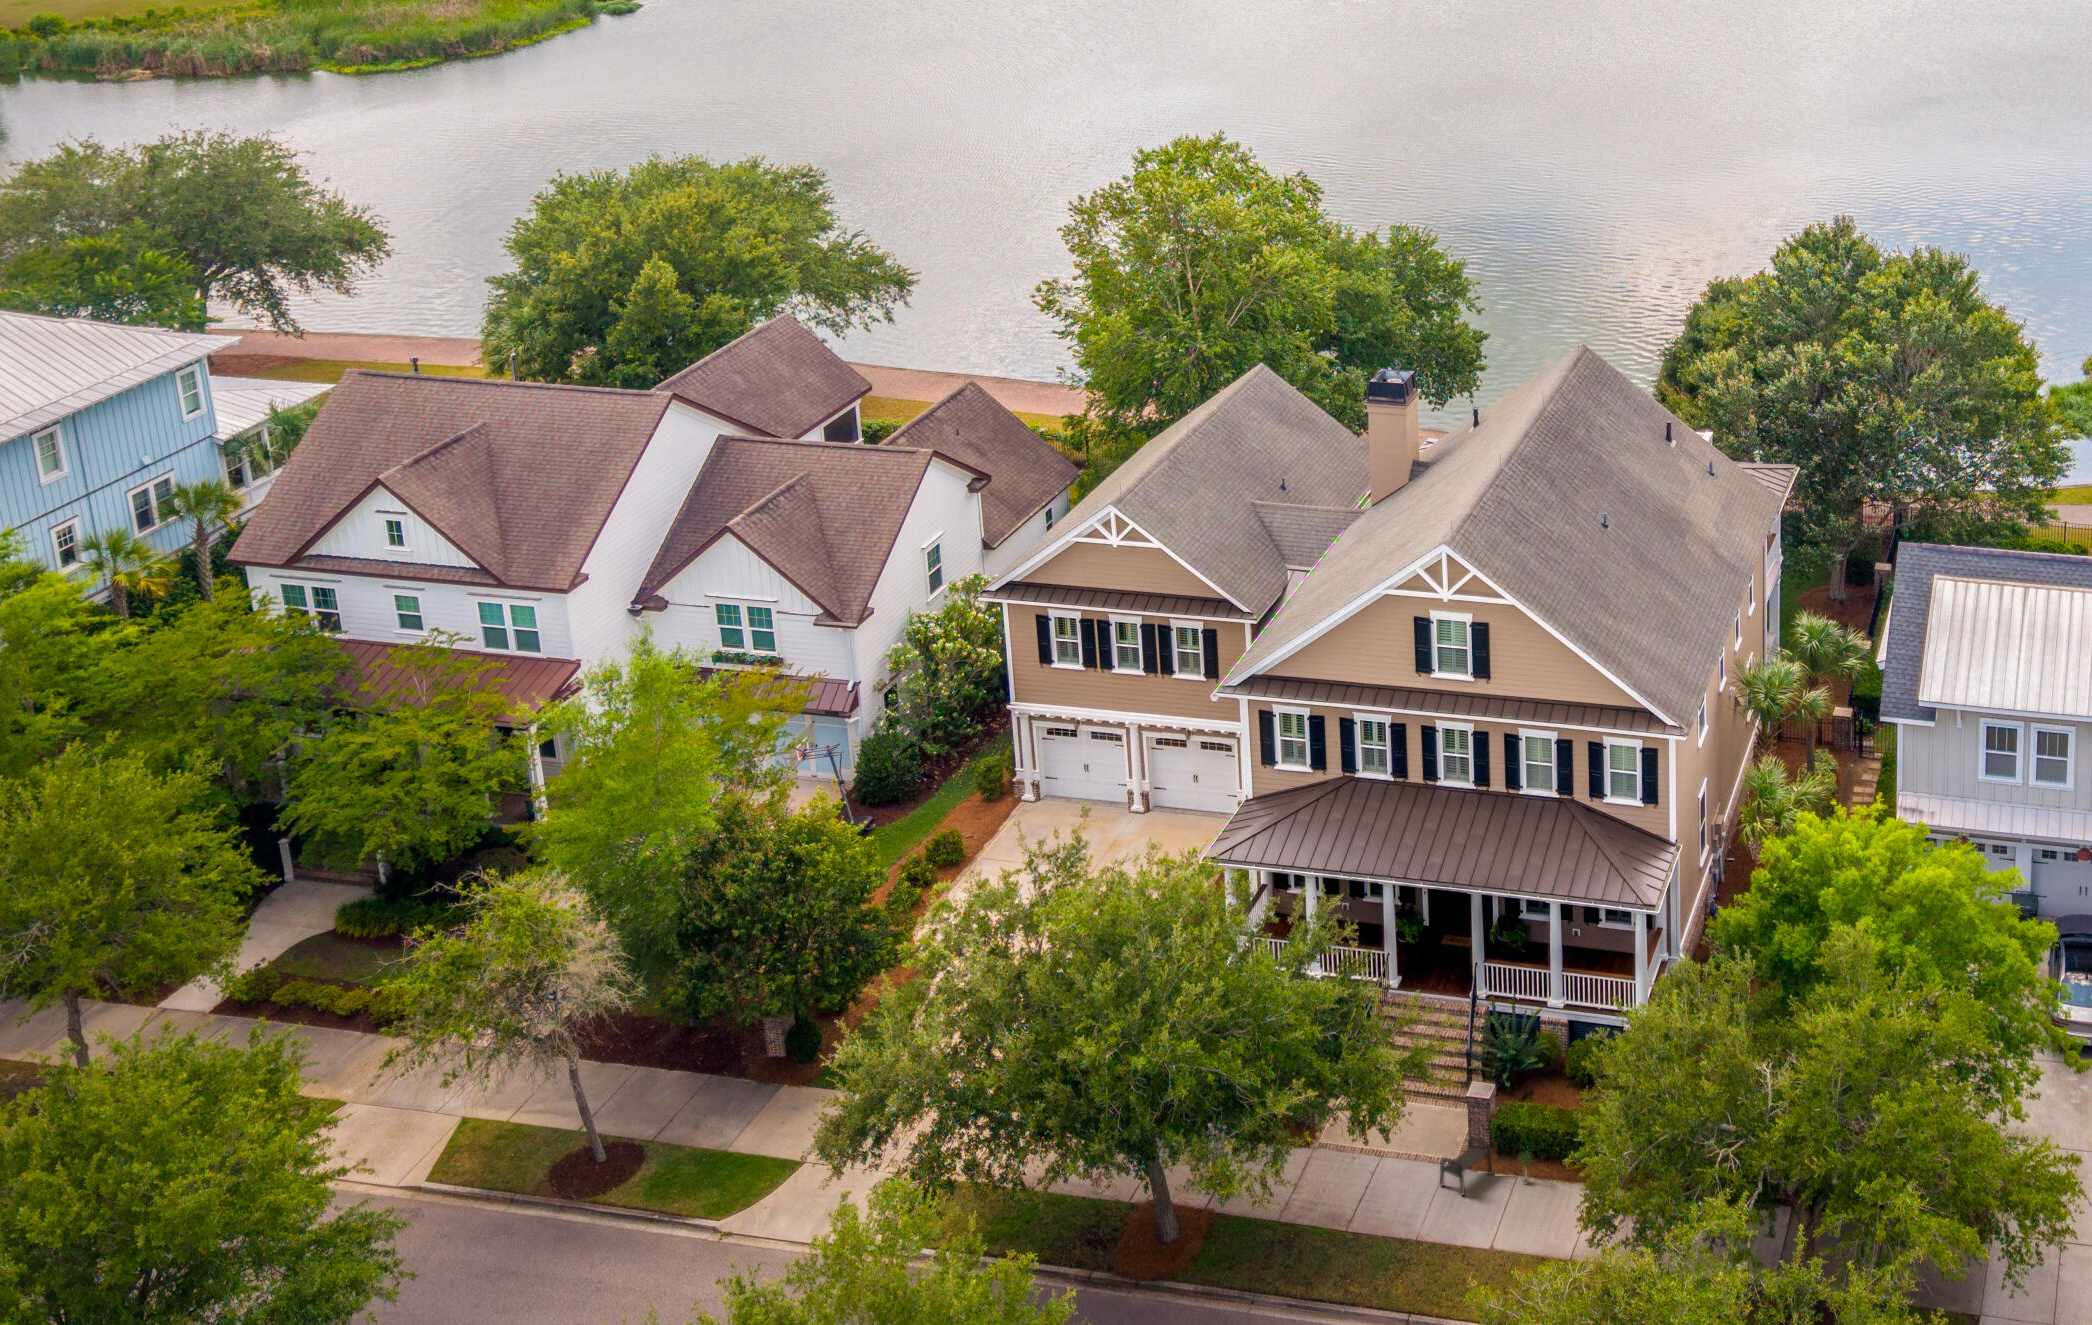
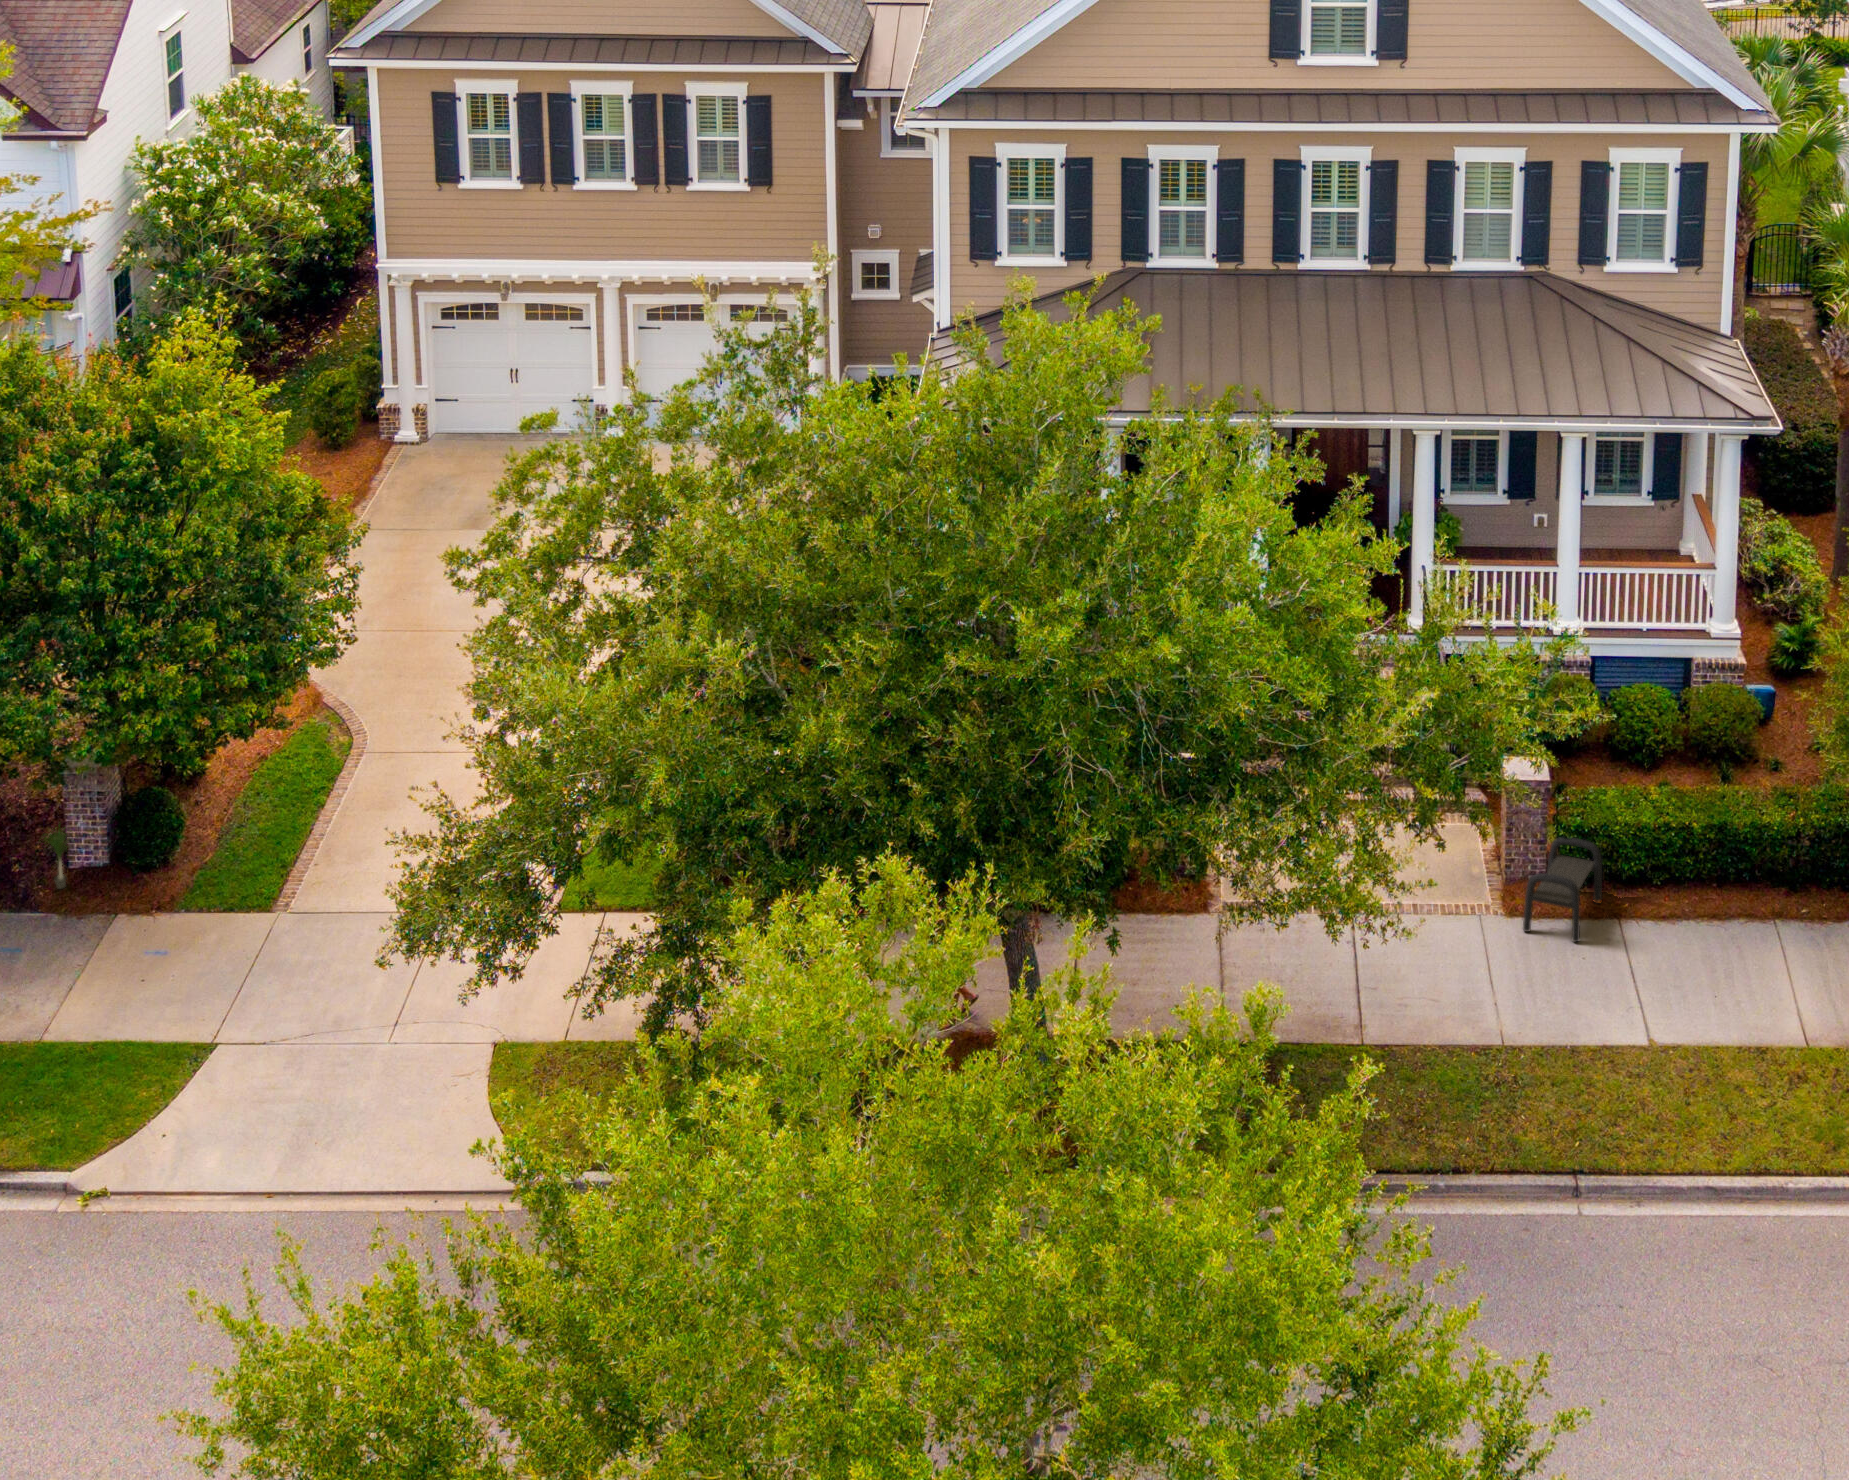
potted plant: present [1521,1151,1531,1184] -> present [42,832,67,889]

